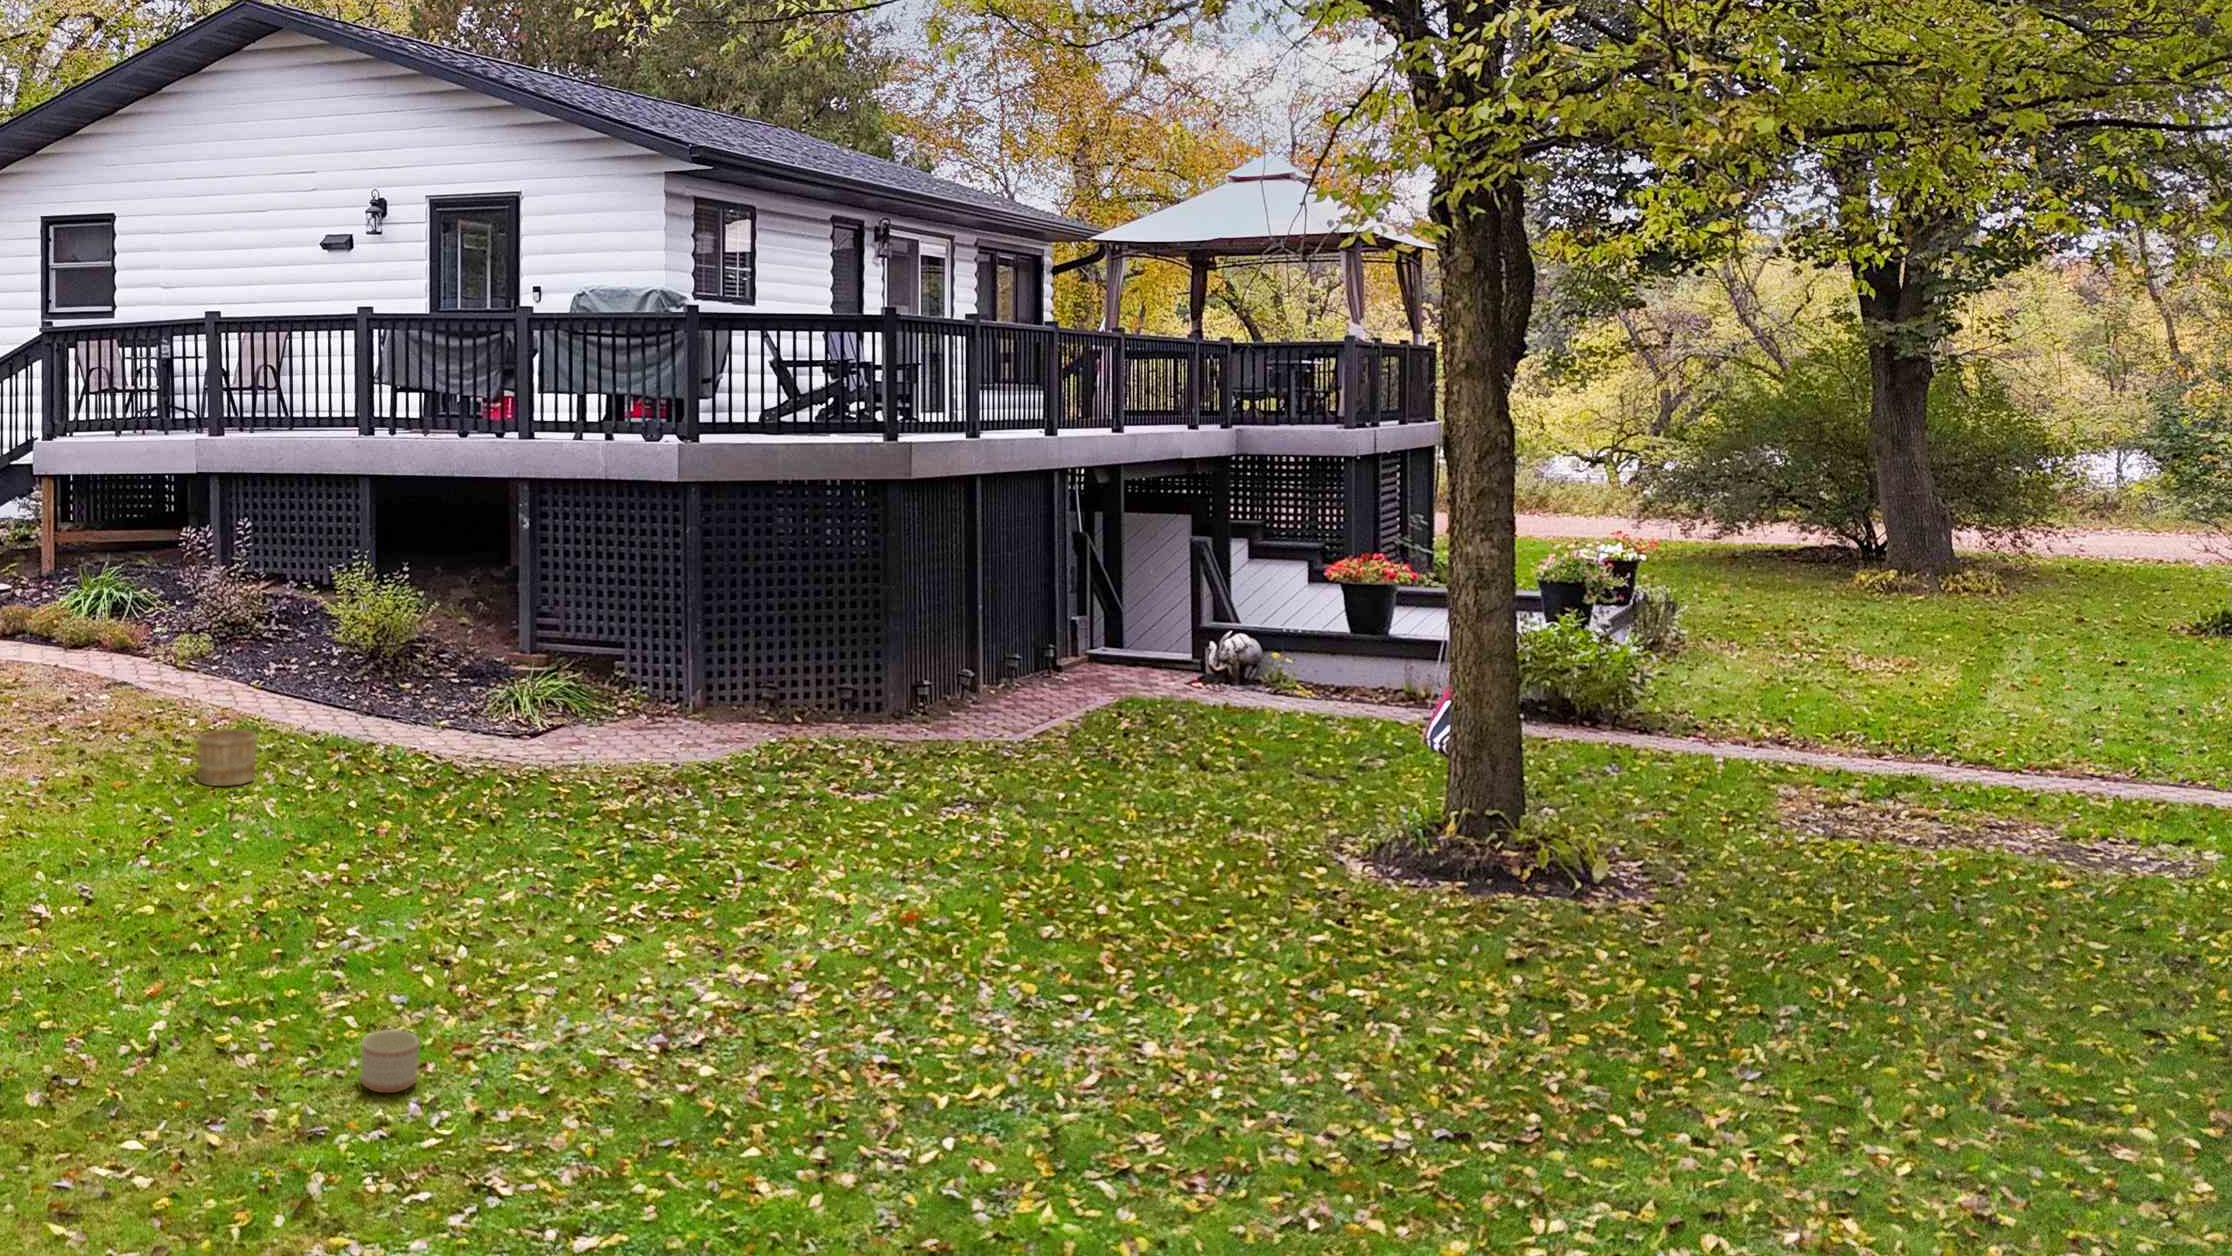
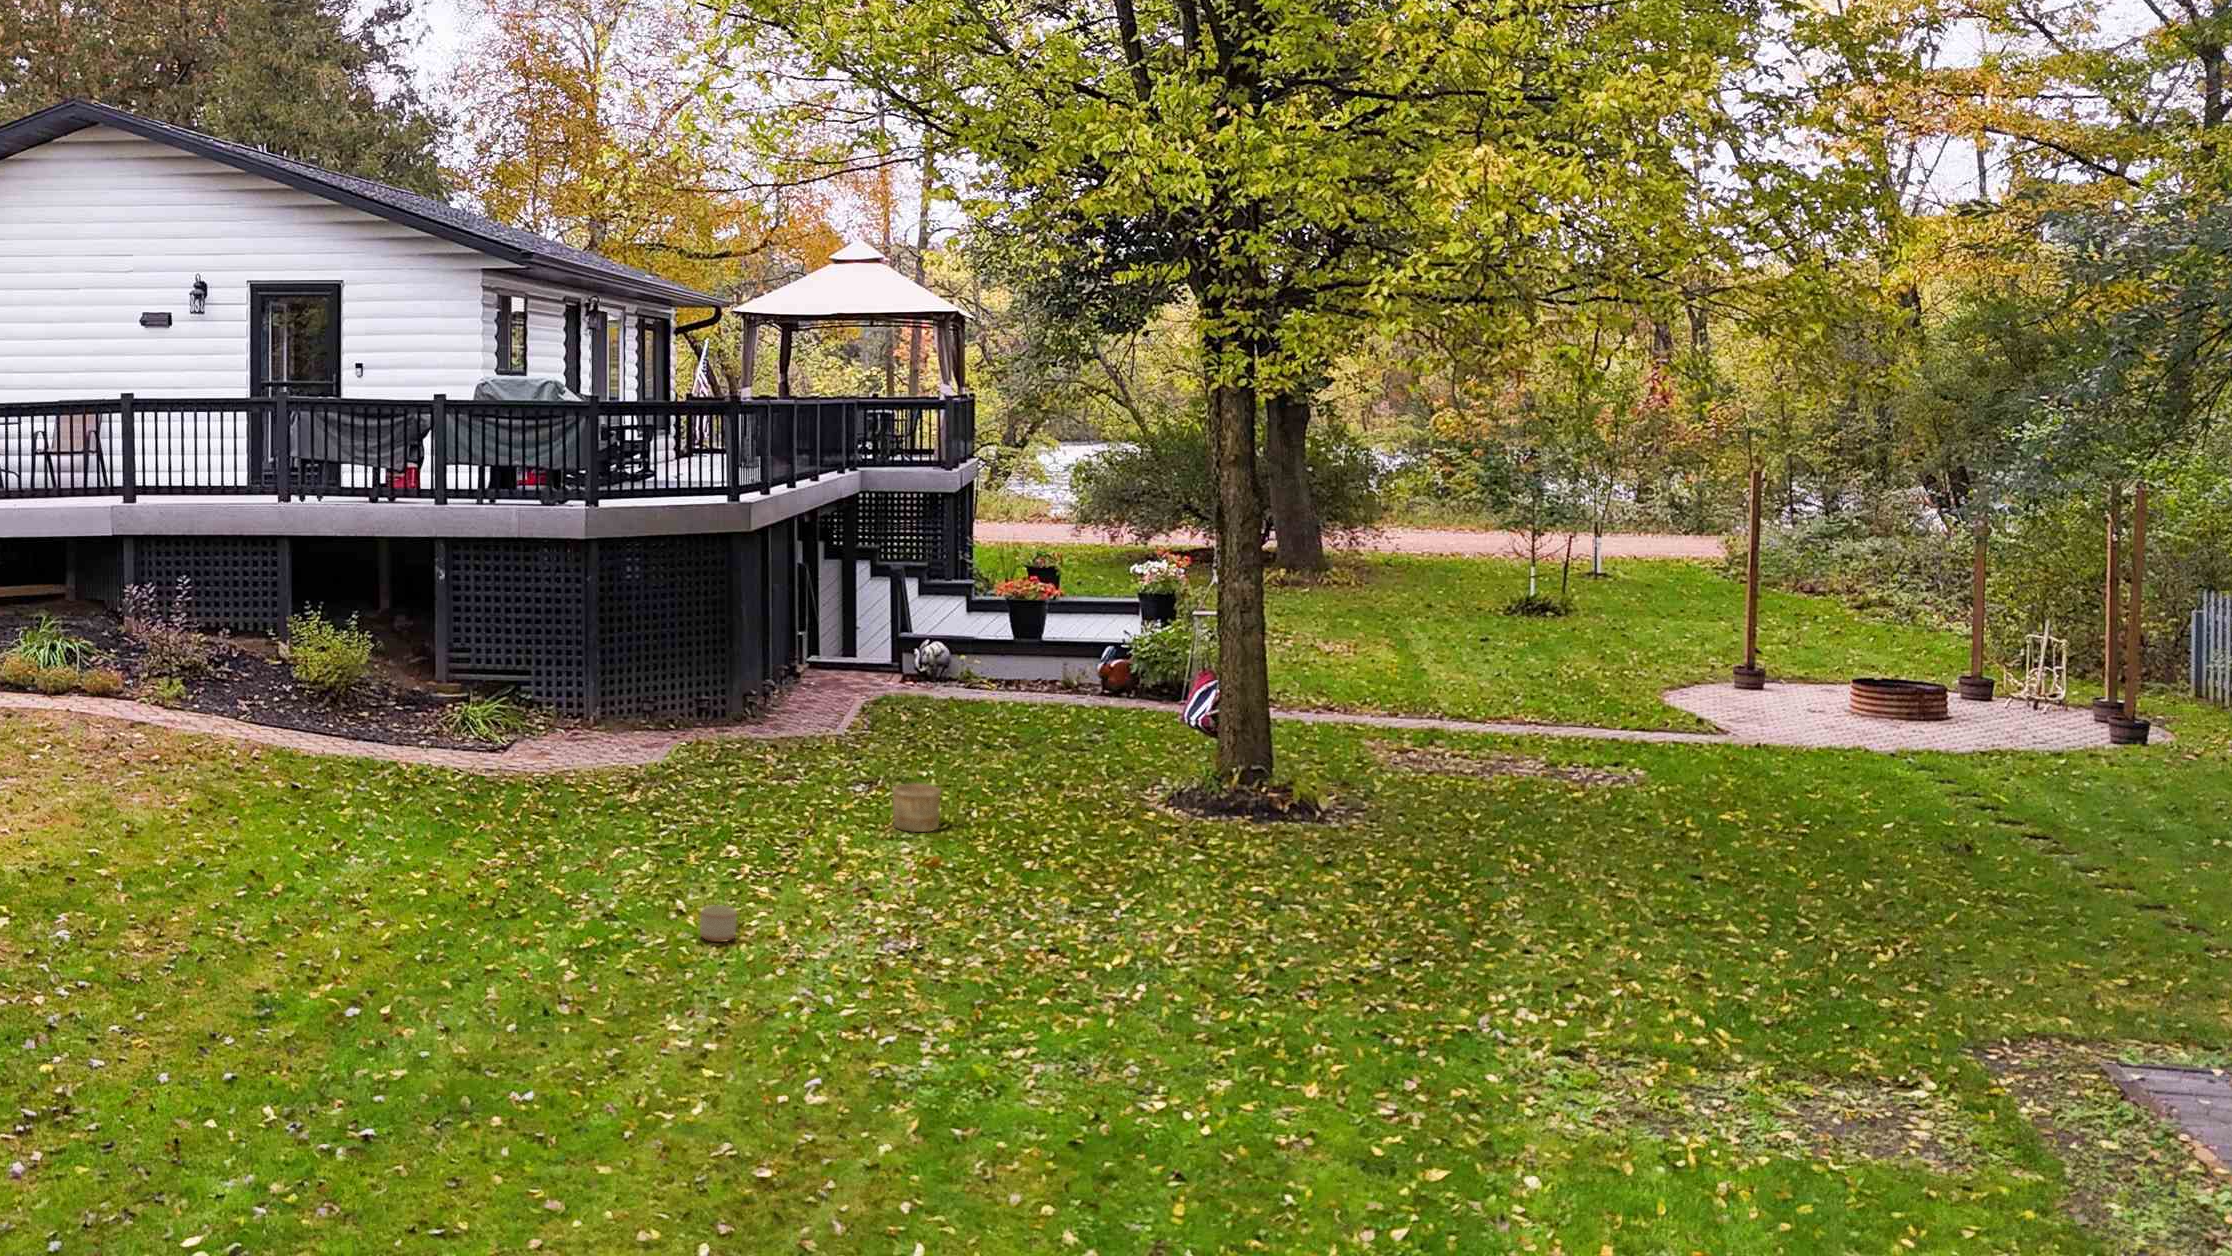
wooden bucket: present [197,729,257,786] -> present [892,783,941,832]

